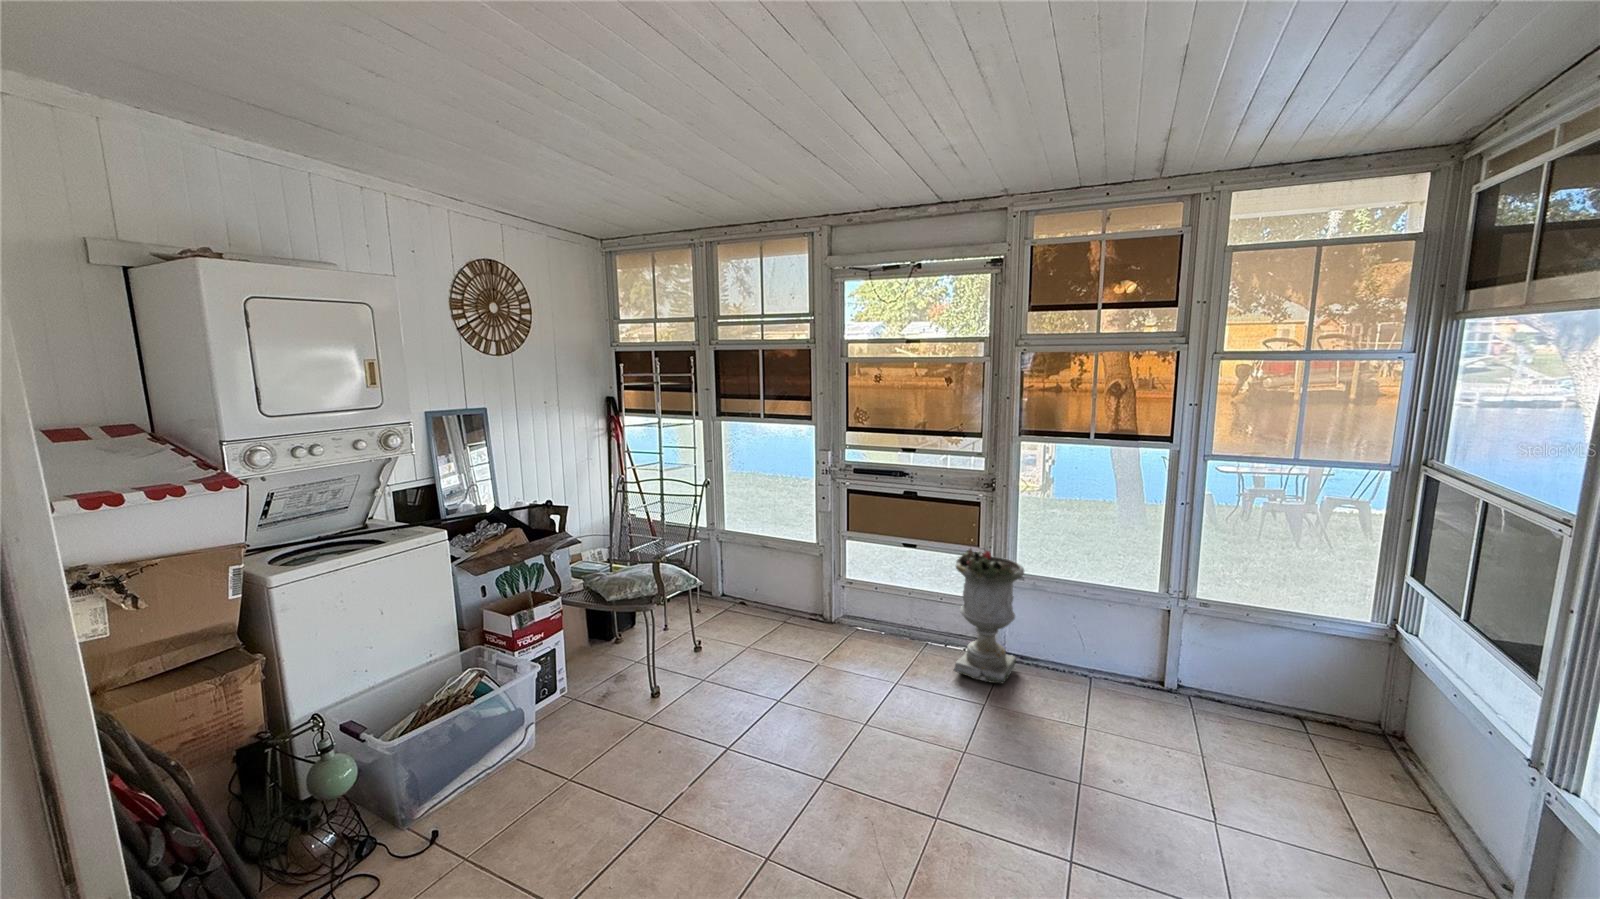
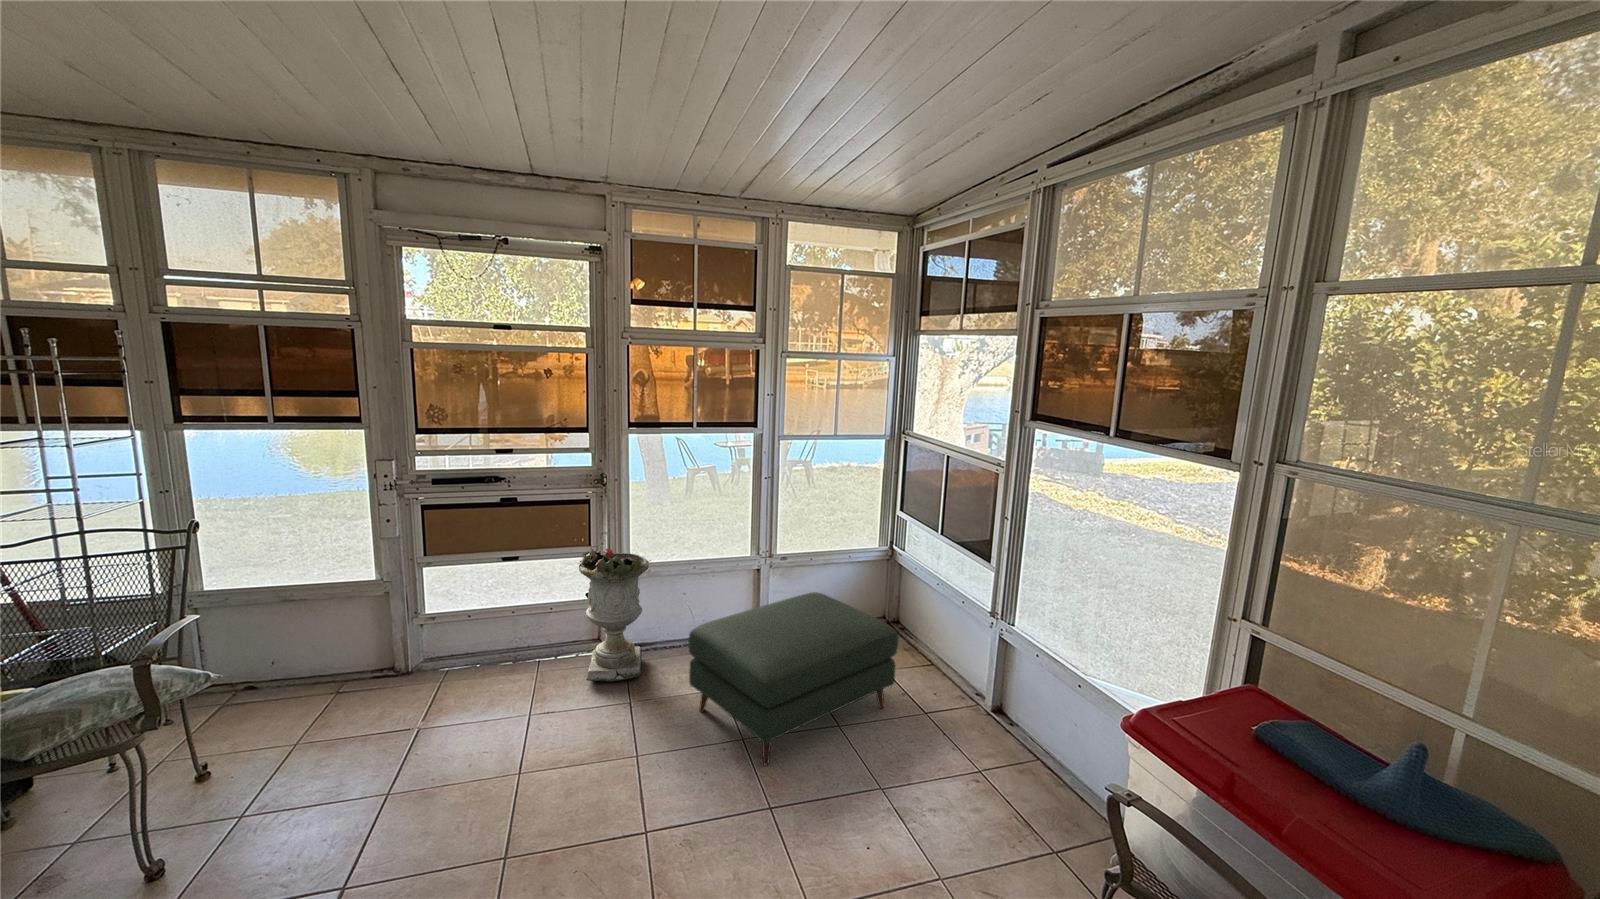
ottoman: none [1040,645,1338,835] -> present [688,592,899,765]

